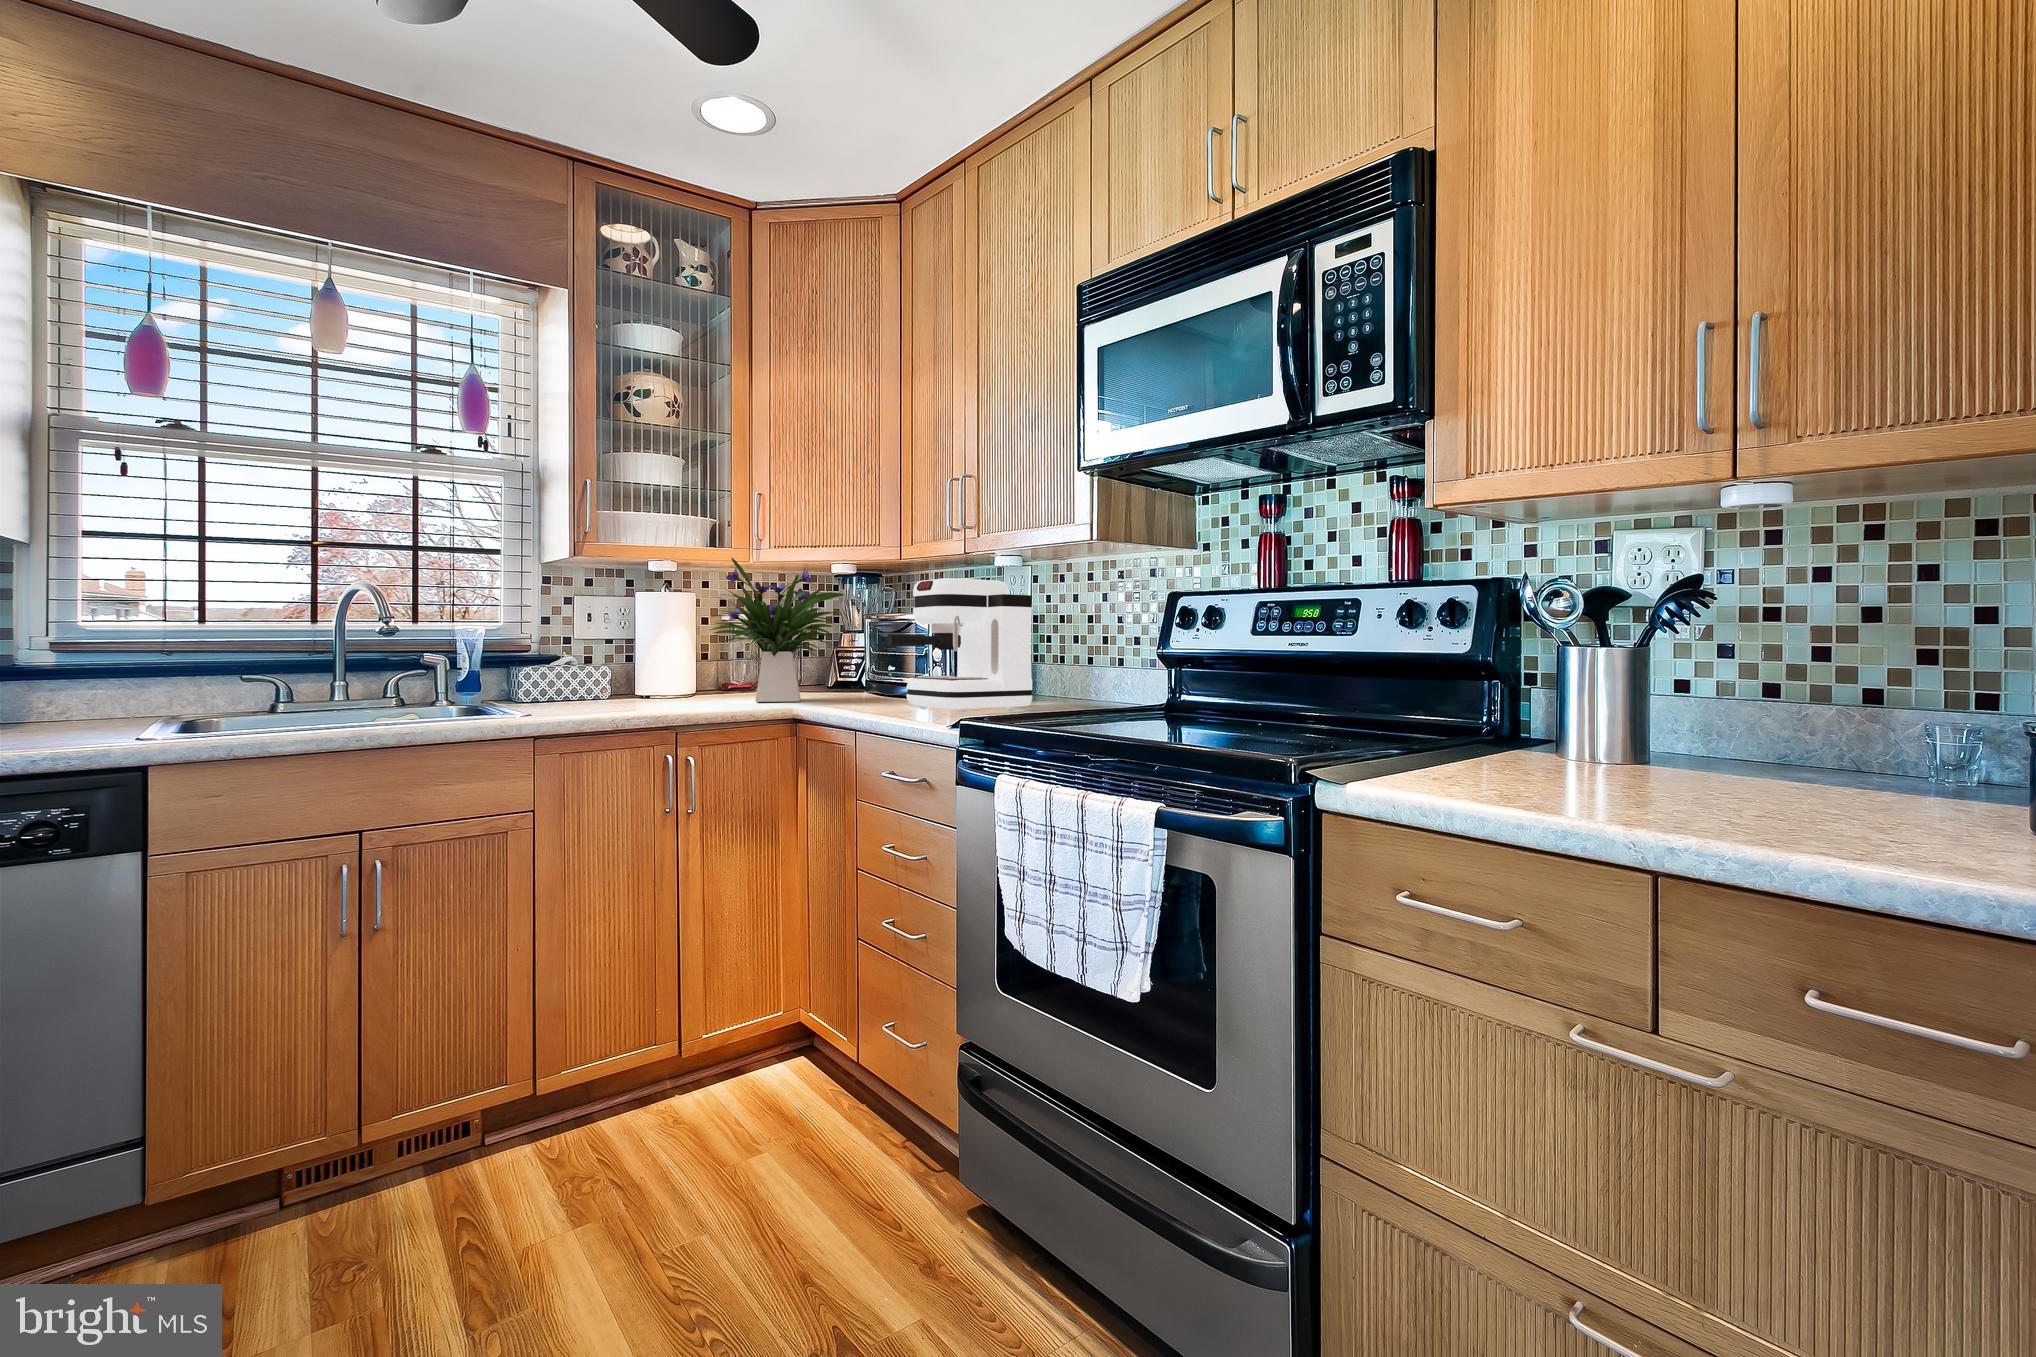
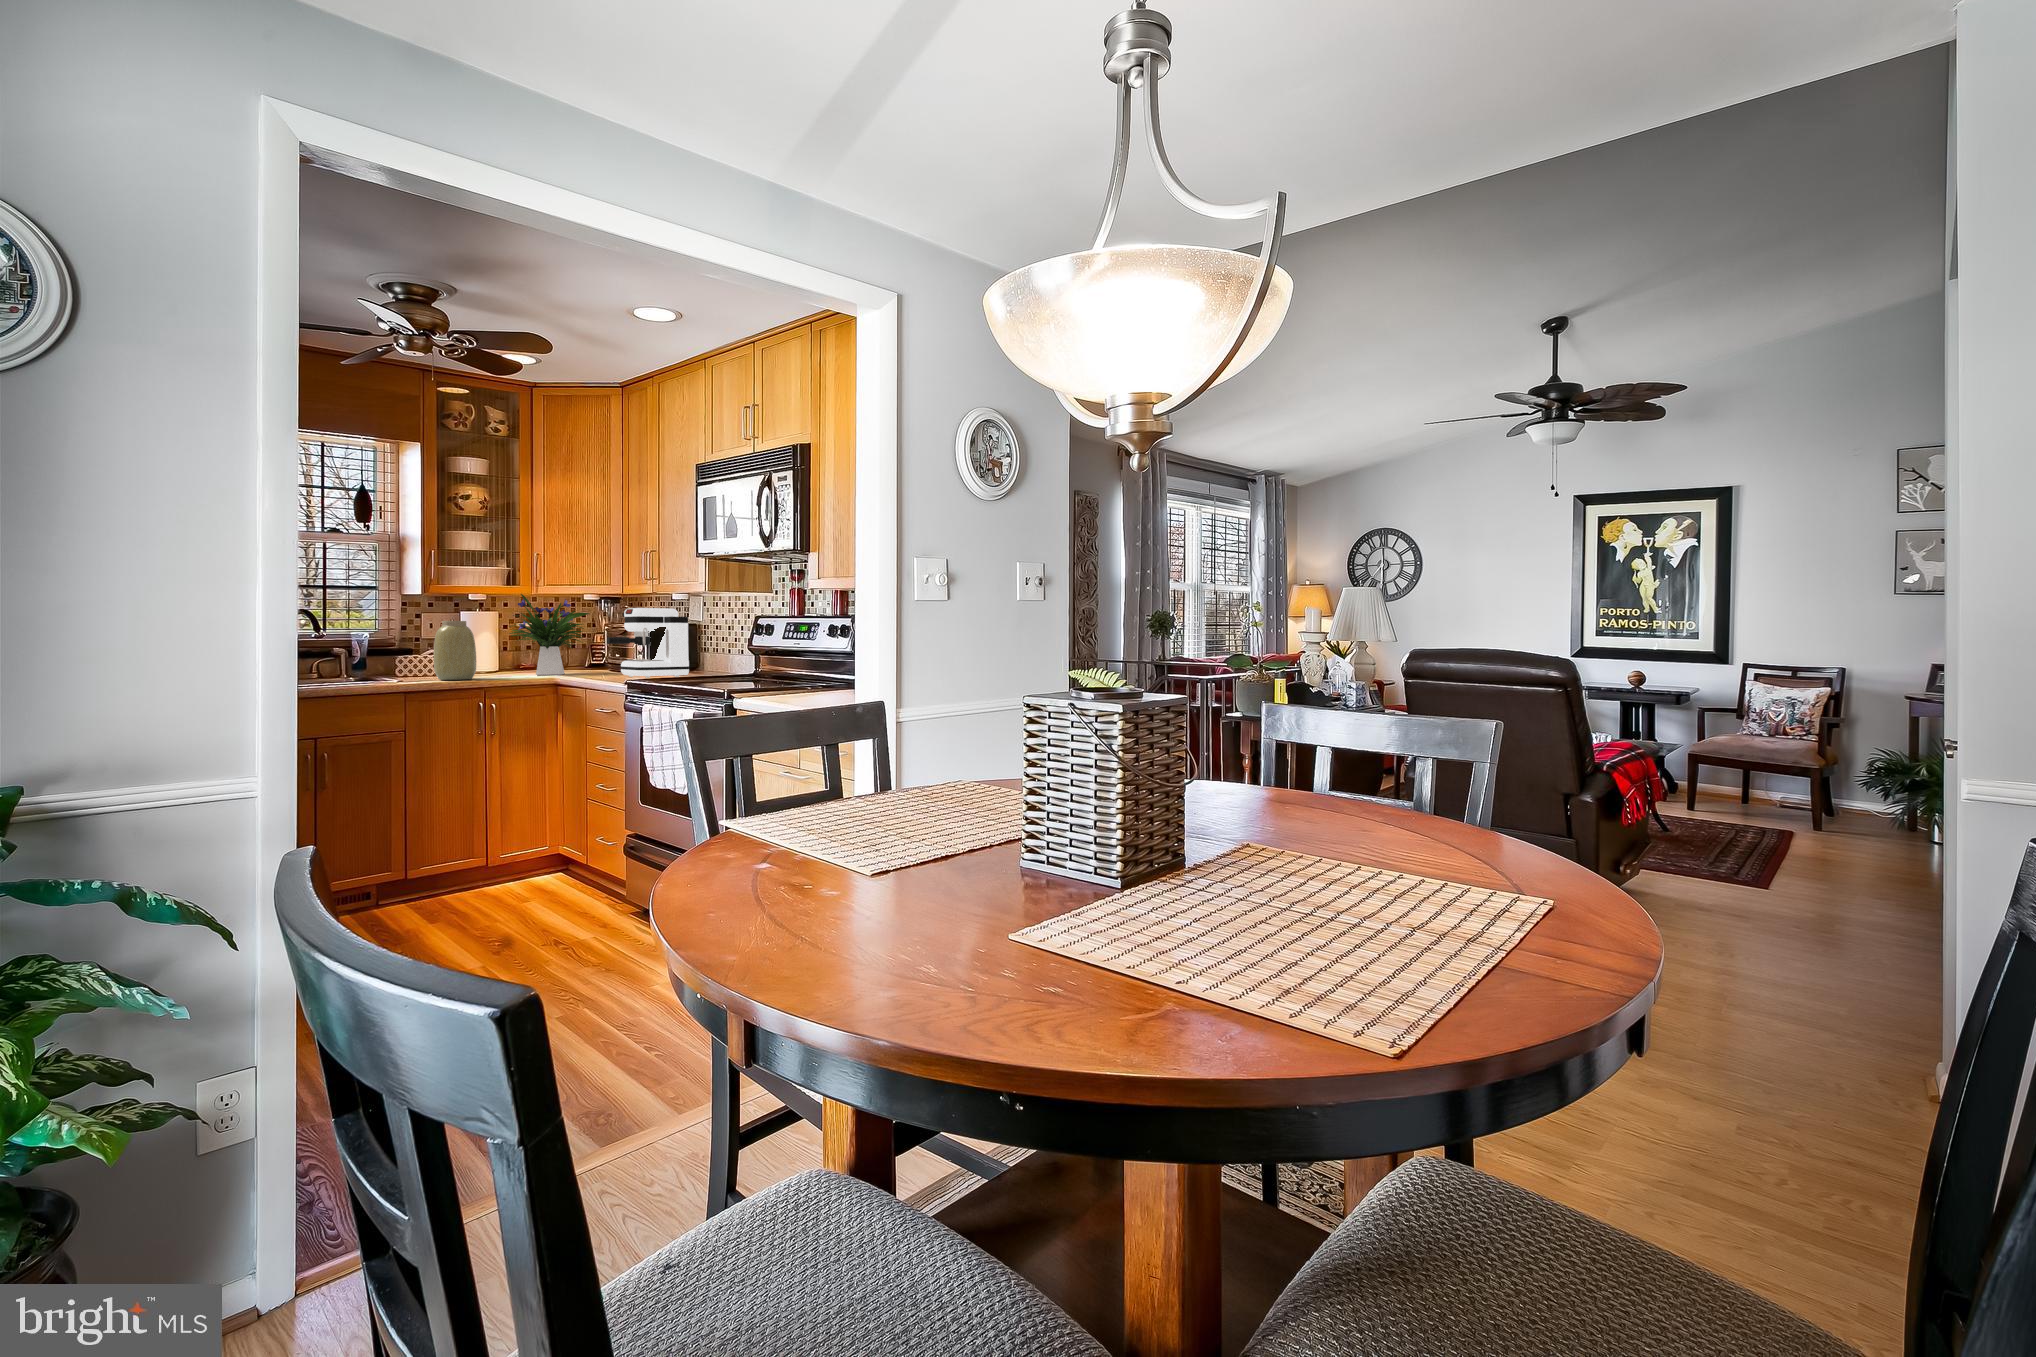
vase: none [582,603,655,713] -> present [434,621,476,680]

